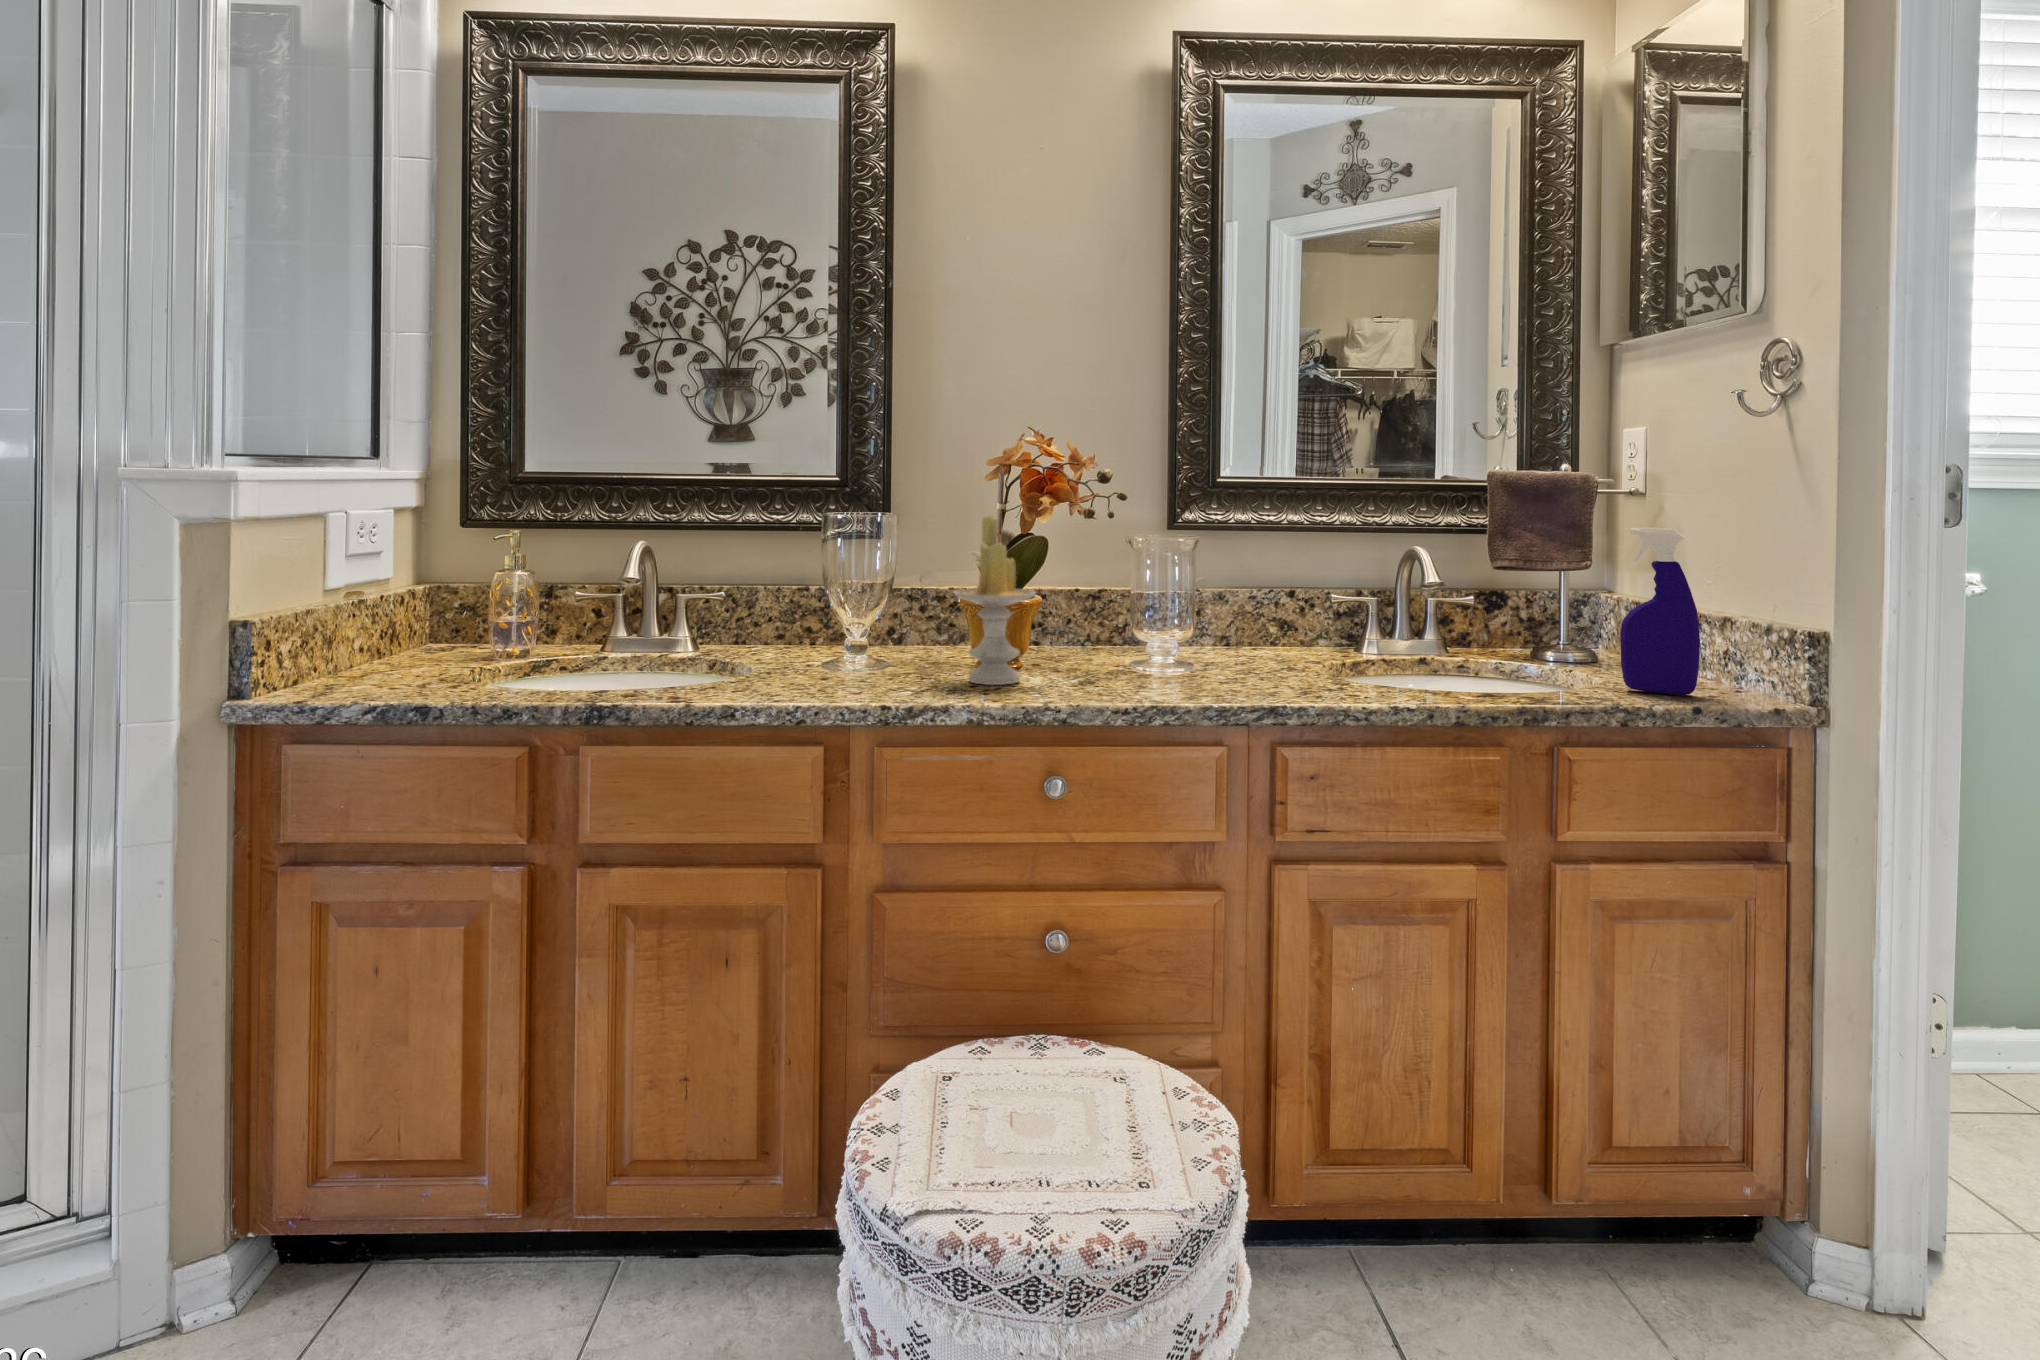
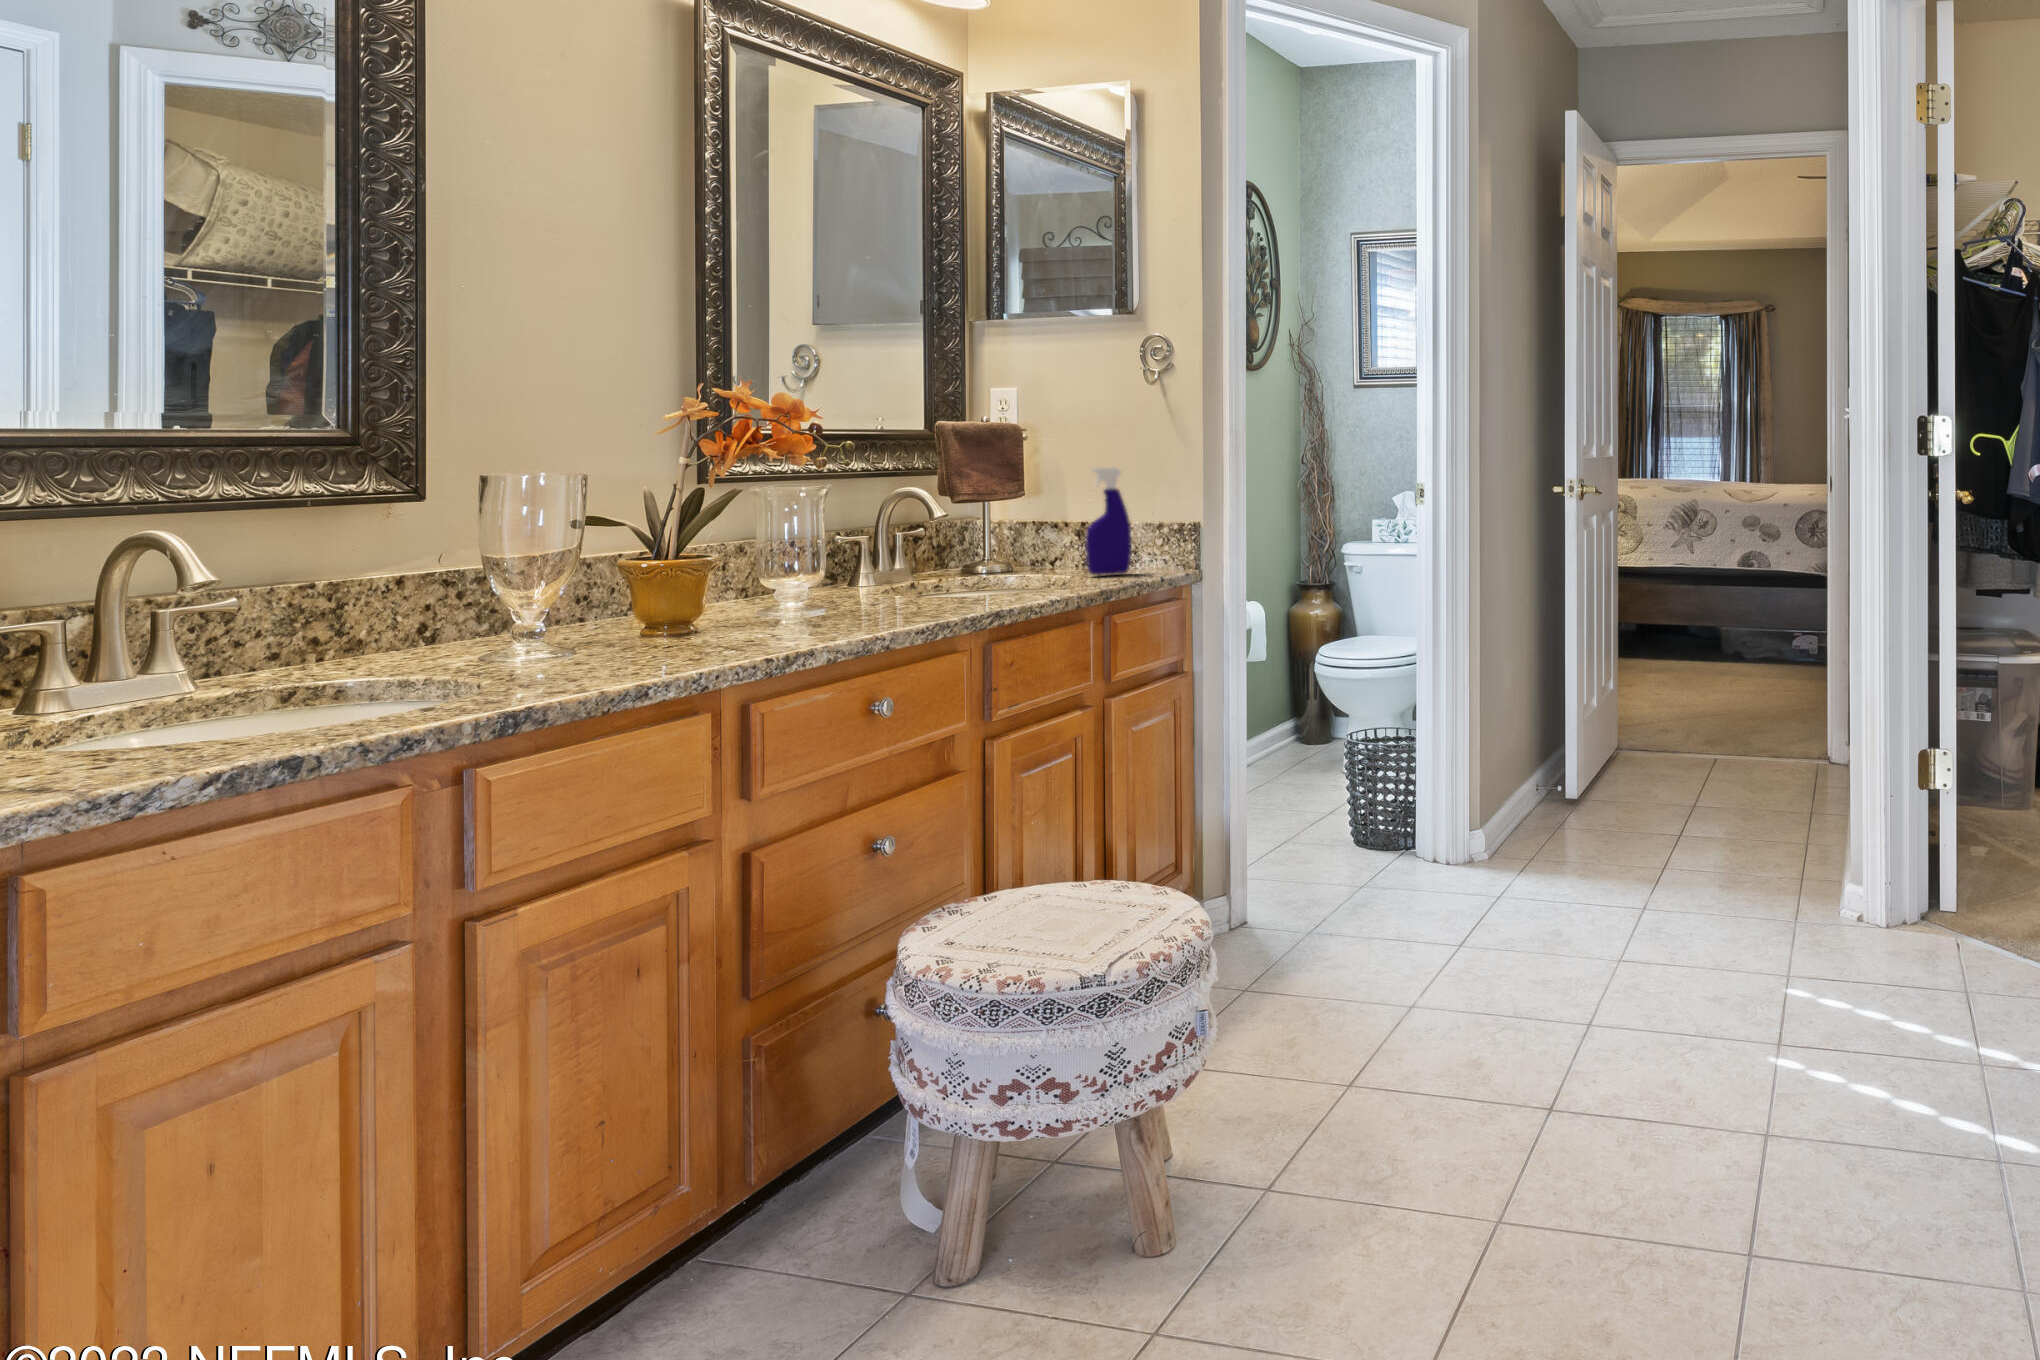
candle: present [954,516,1036,685] -> none [685,474,781,640]

